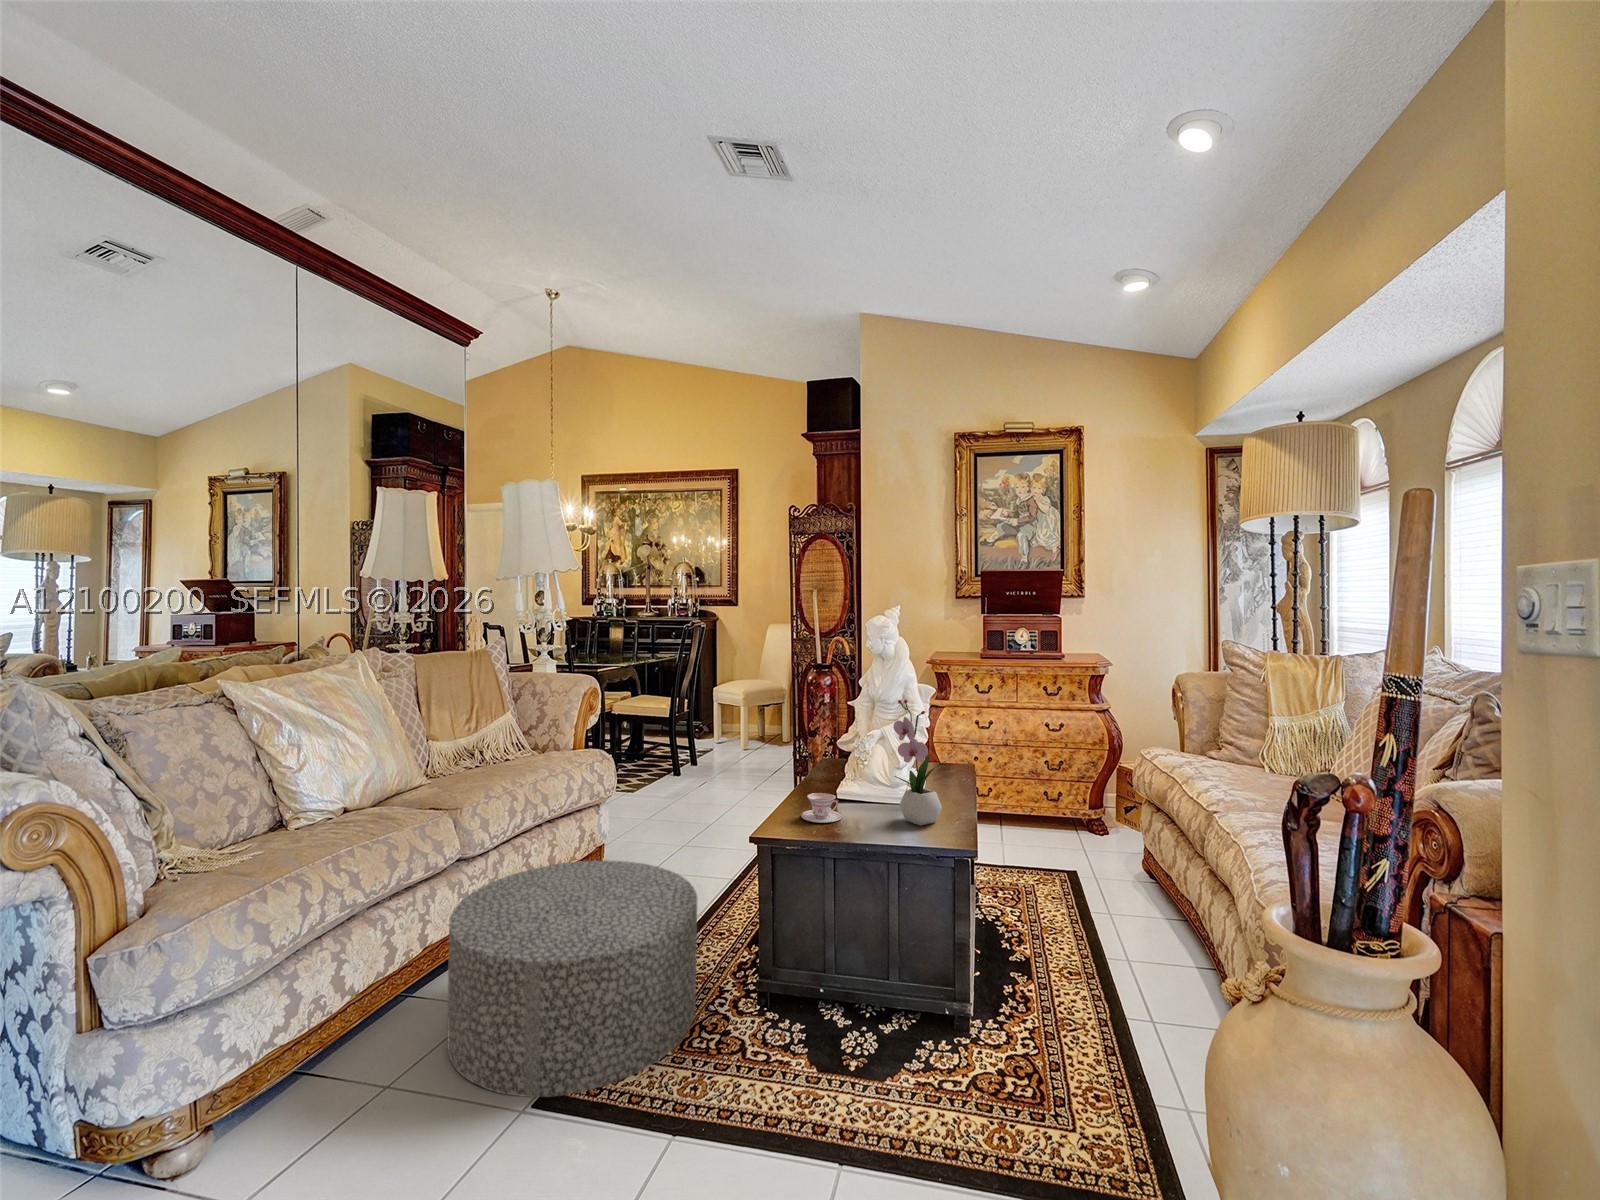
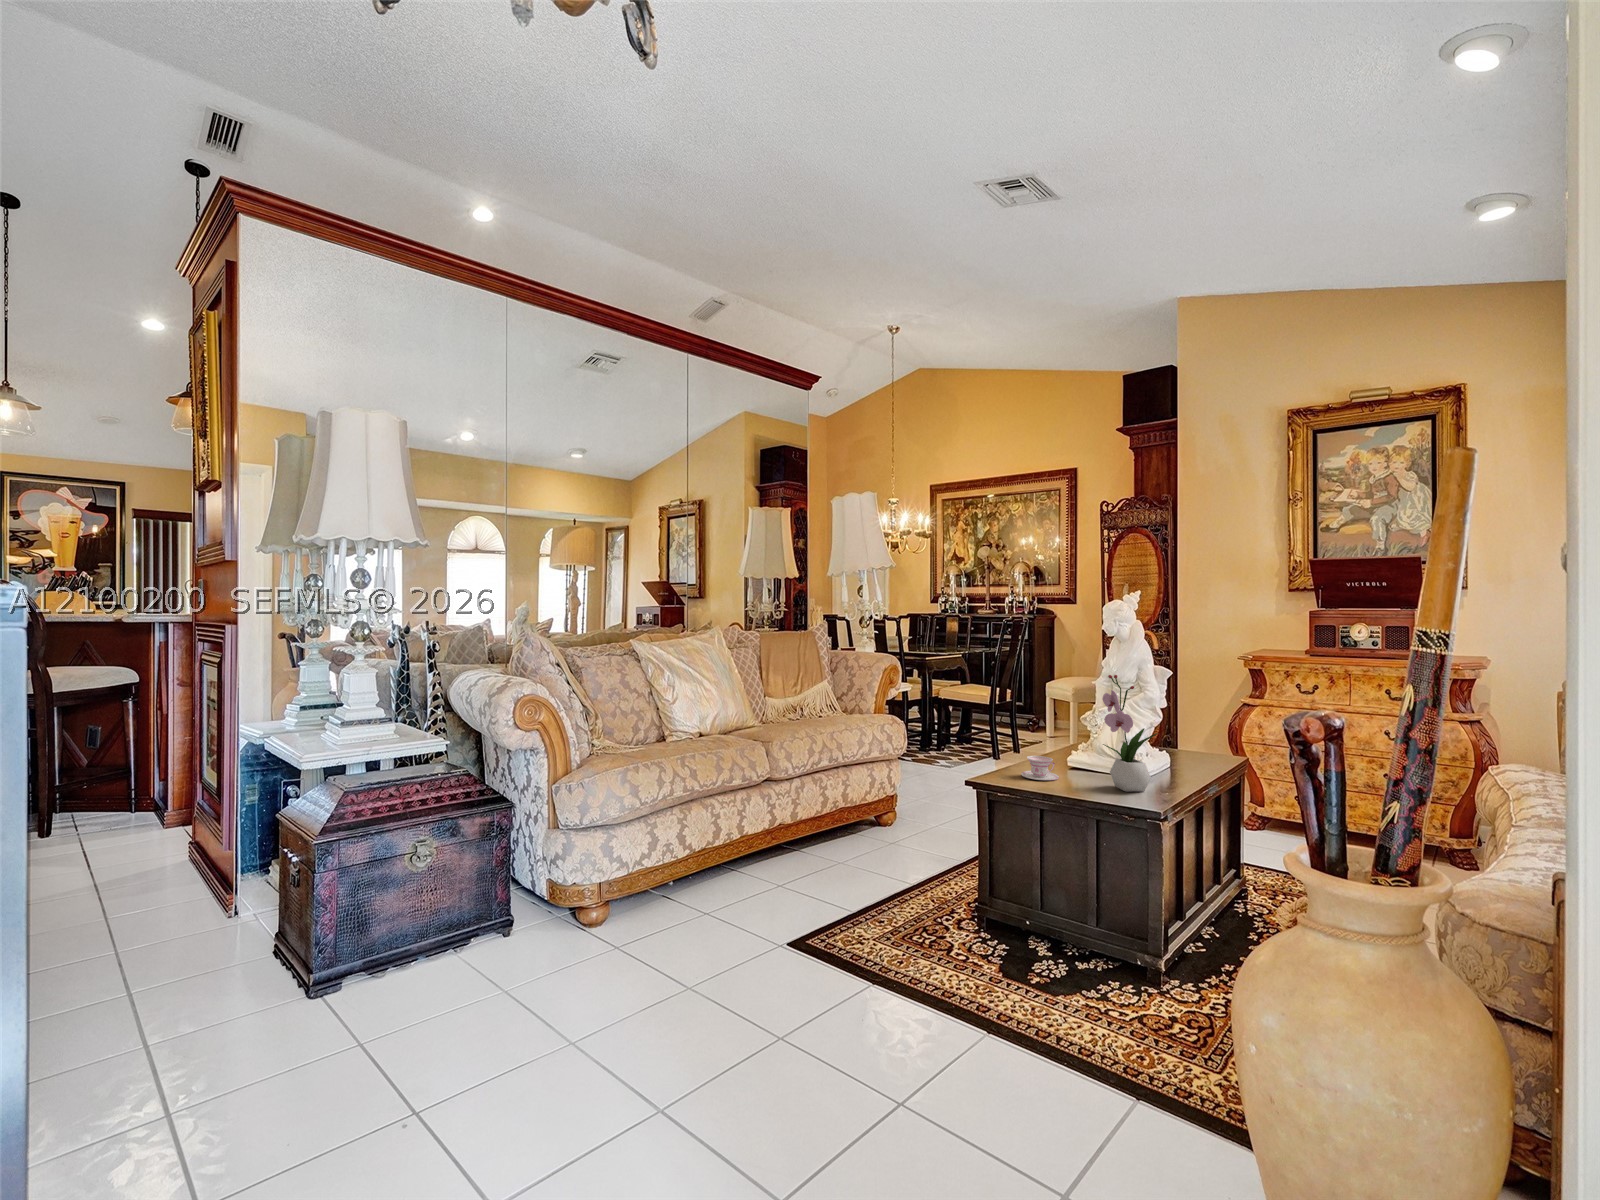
ottoman: present [447,860,697,1097] -> none [746,794,930,948]

